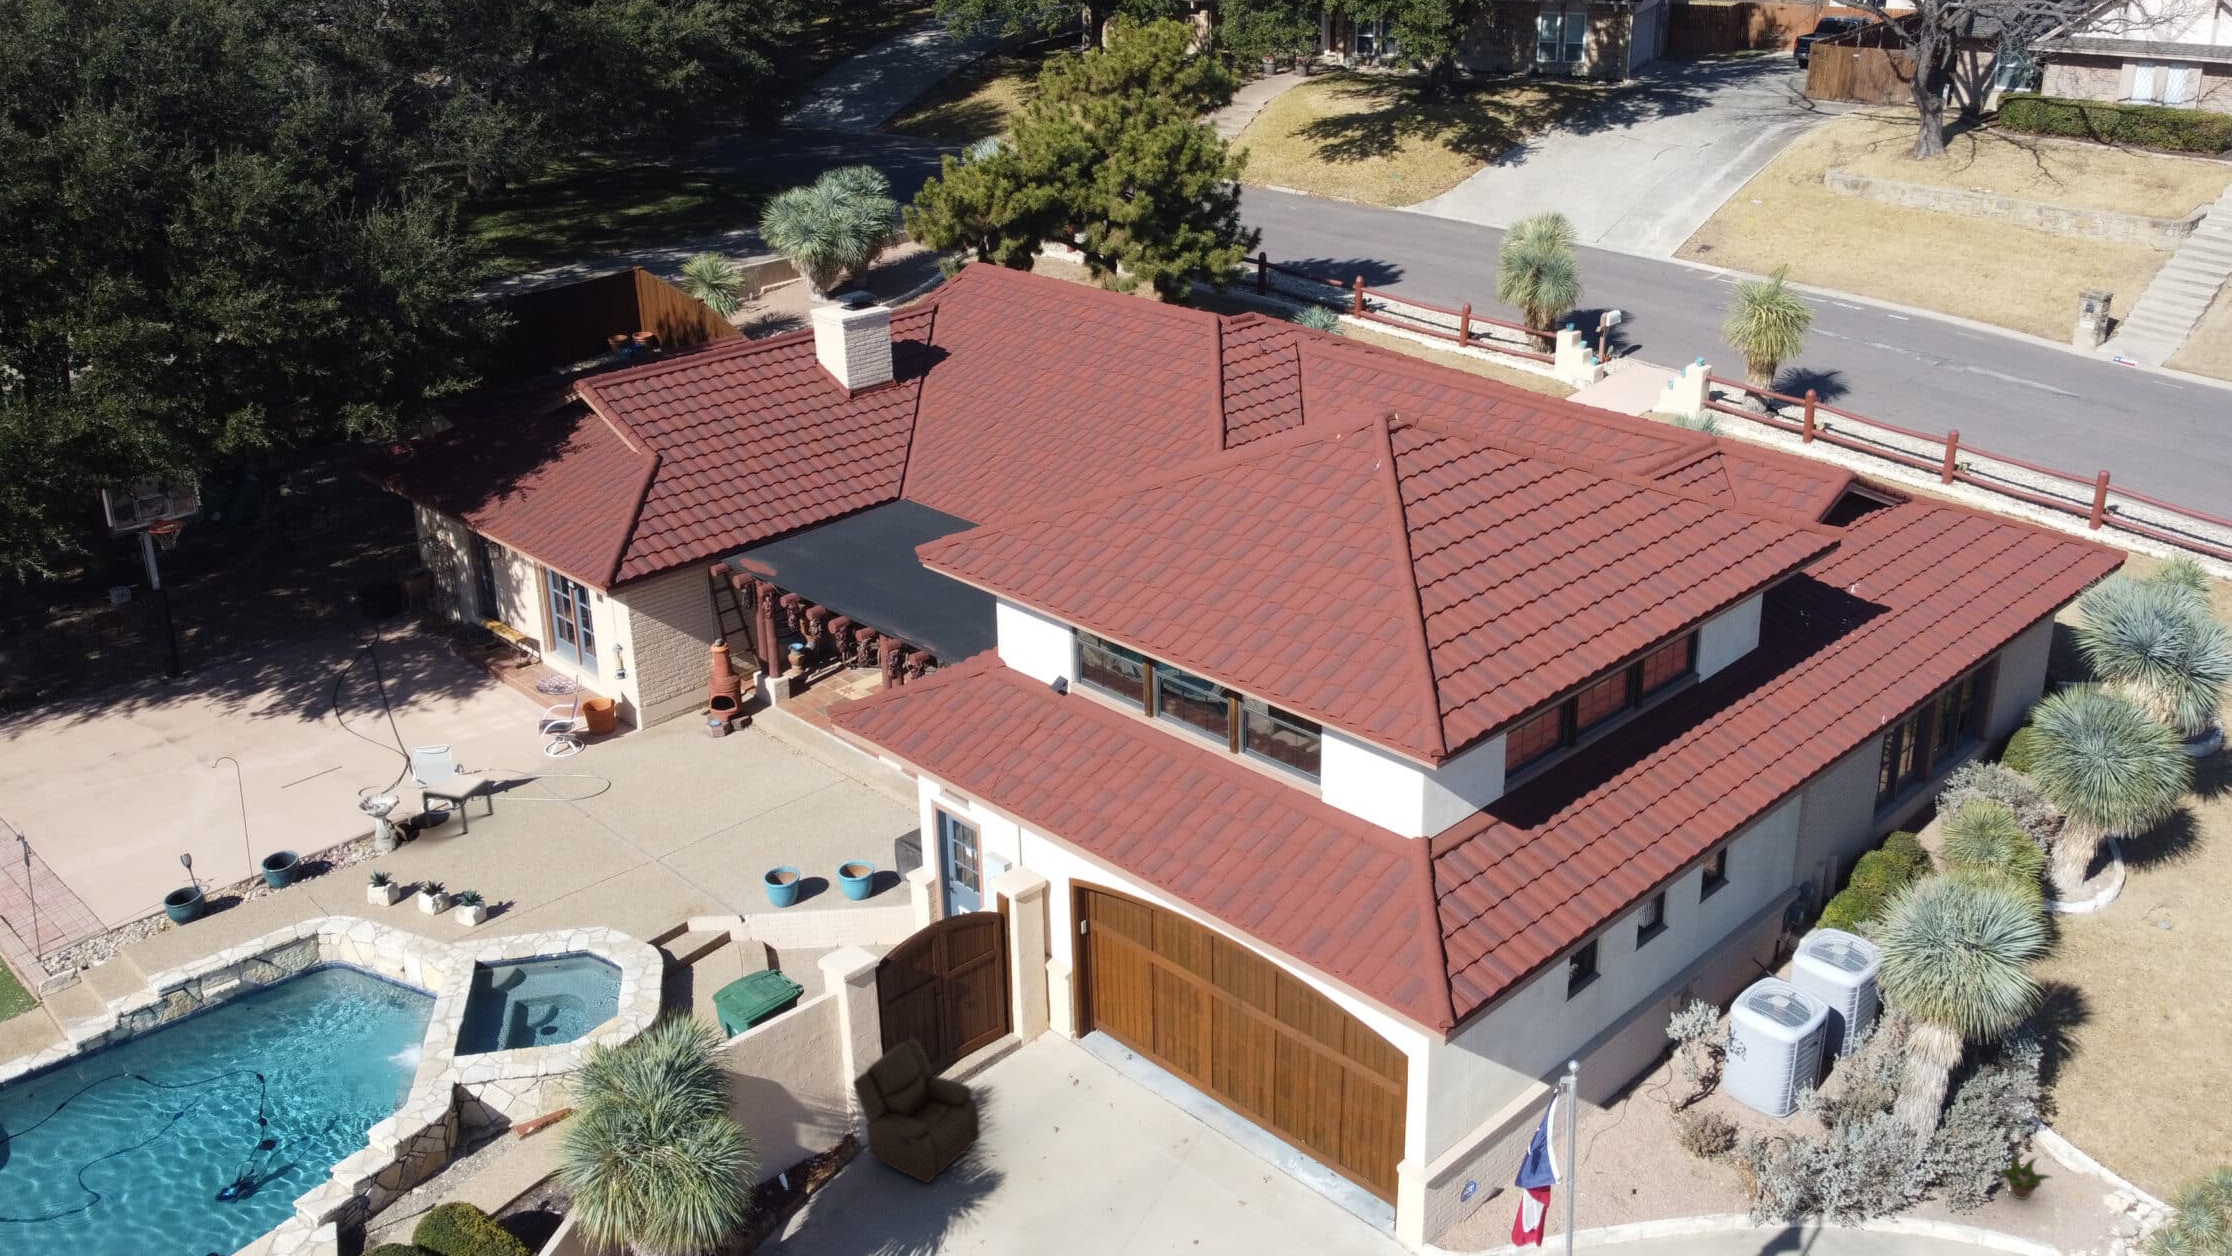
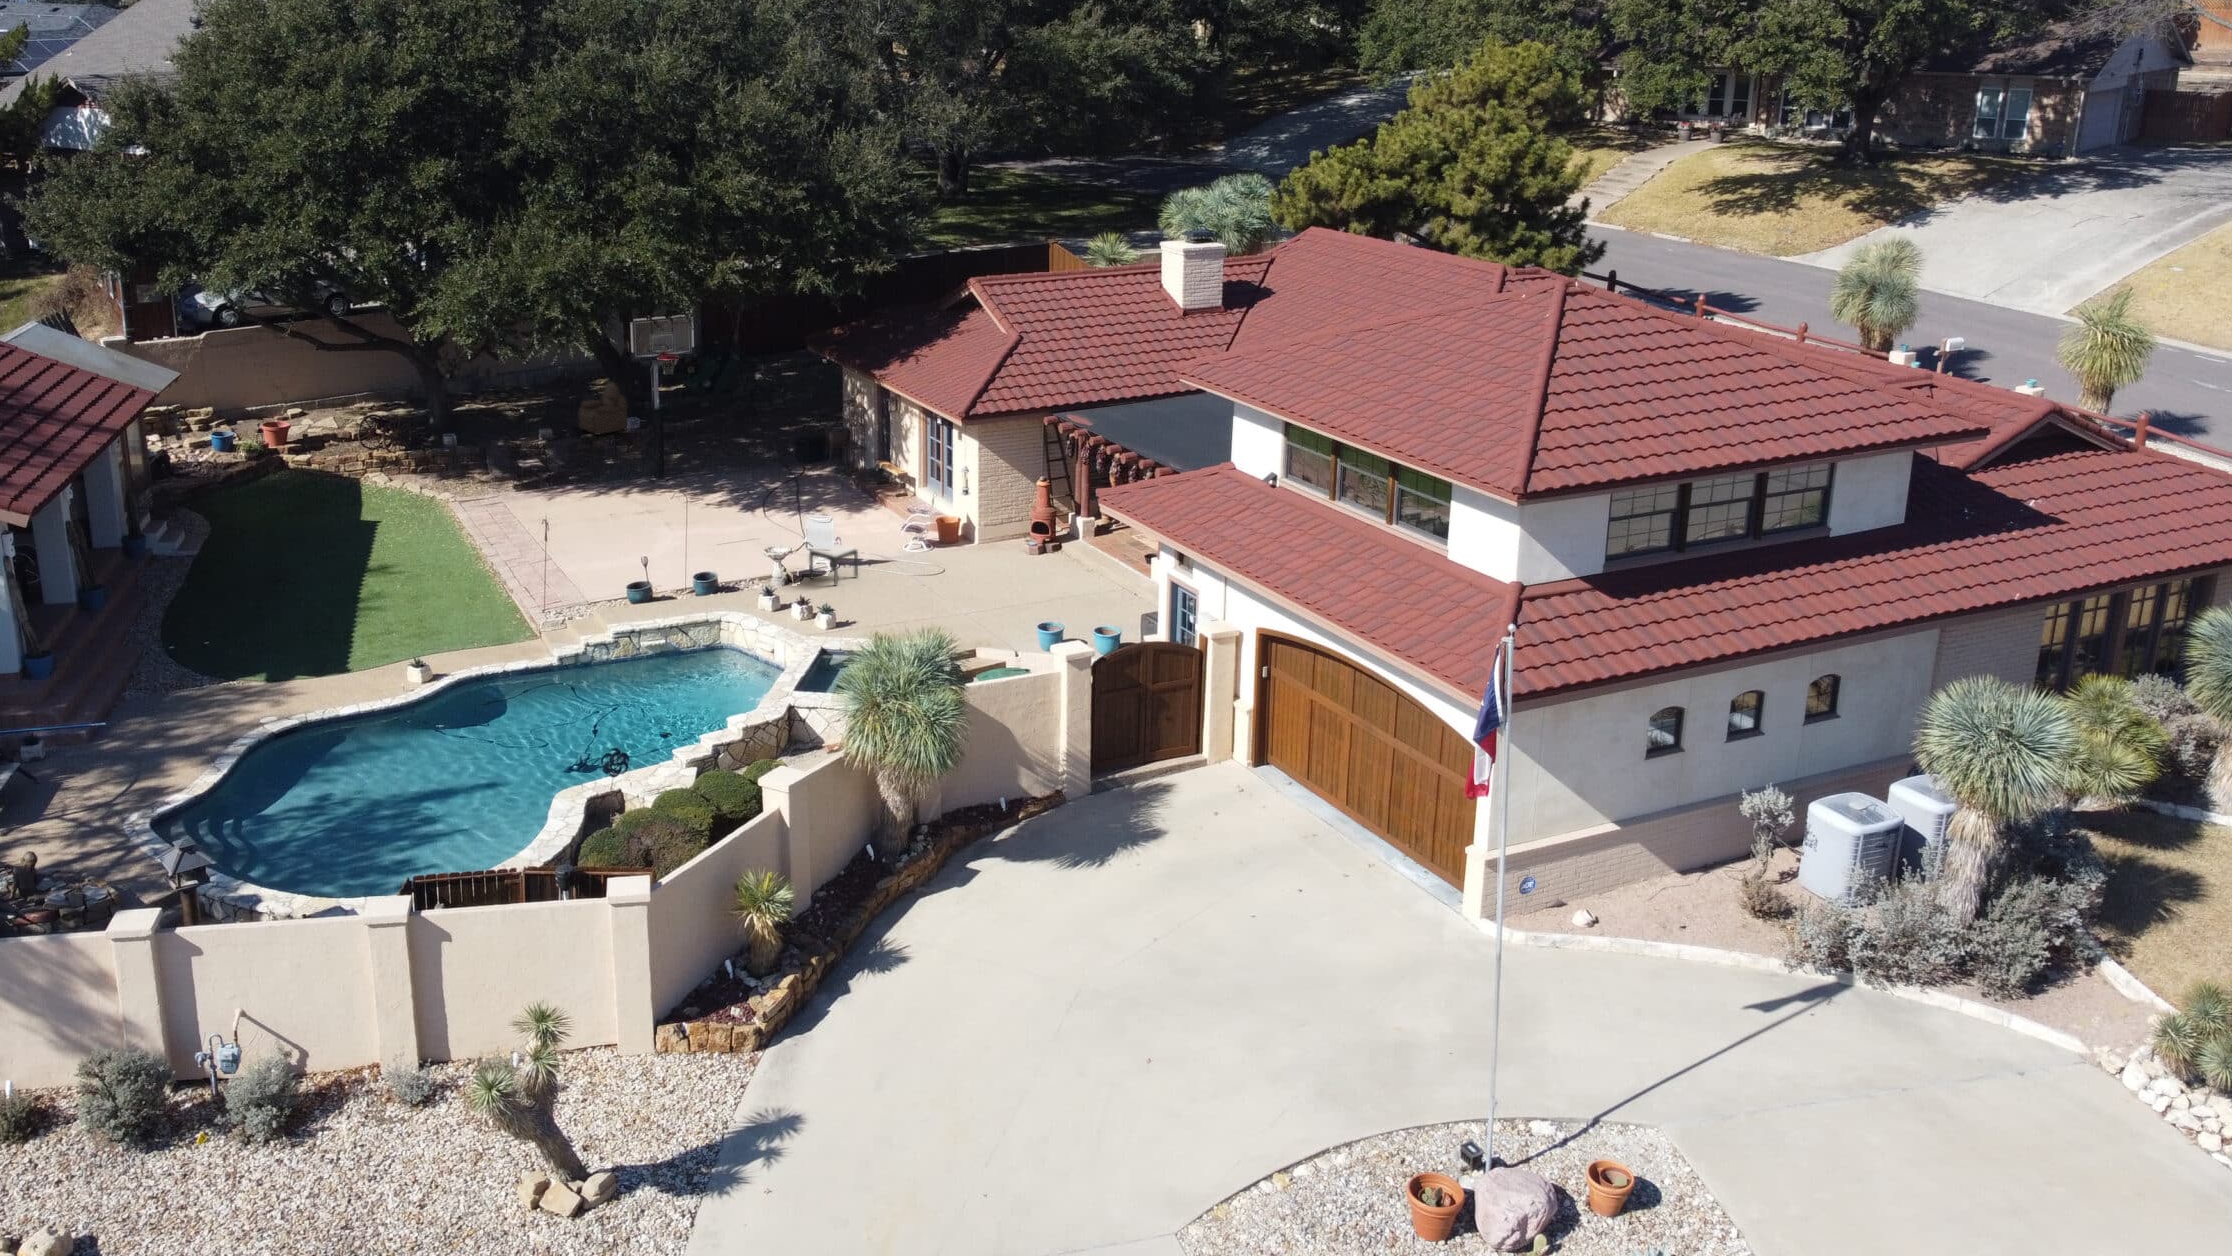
chair: present [853,1038,980,1183] -> present [579,382,628,435]
decorative plant: present [2000,1153,2051,1199] -> none [2041,963,2102,1004]

